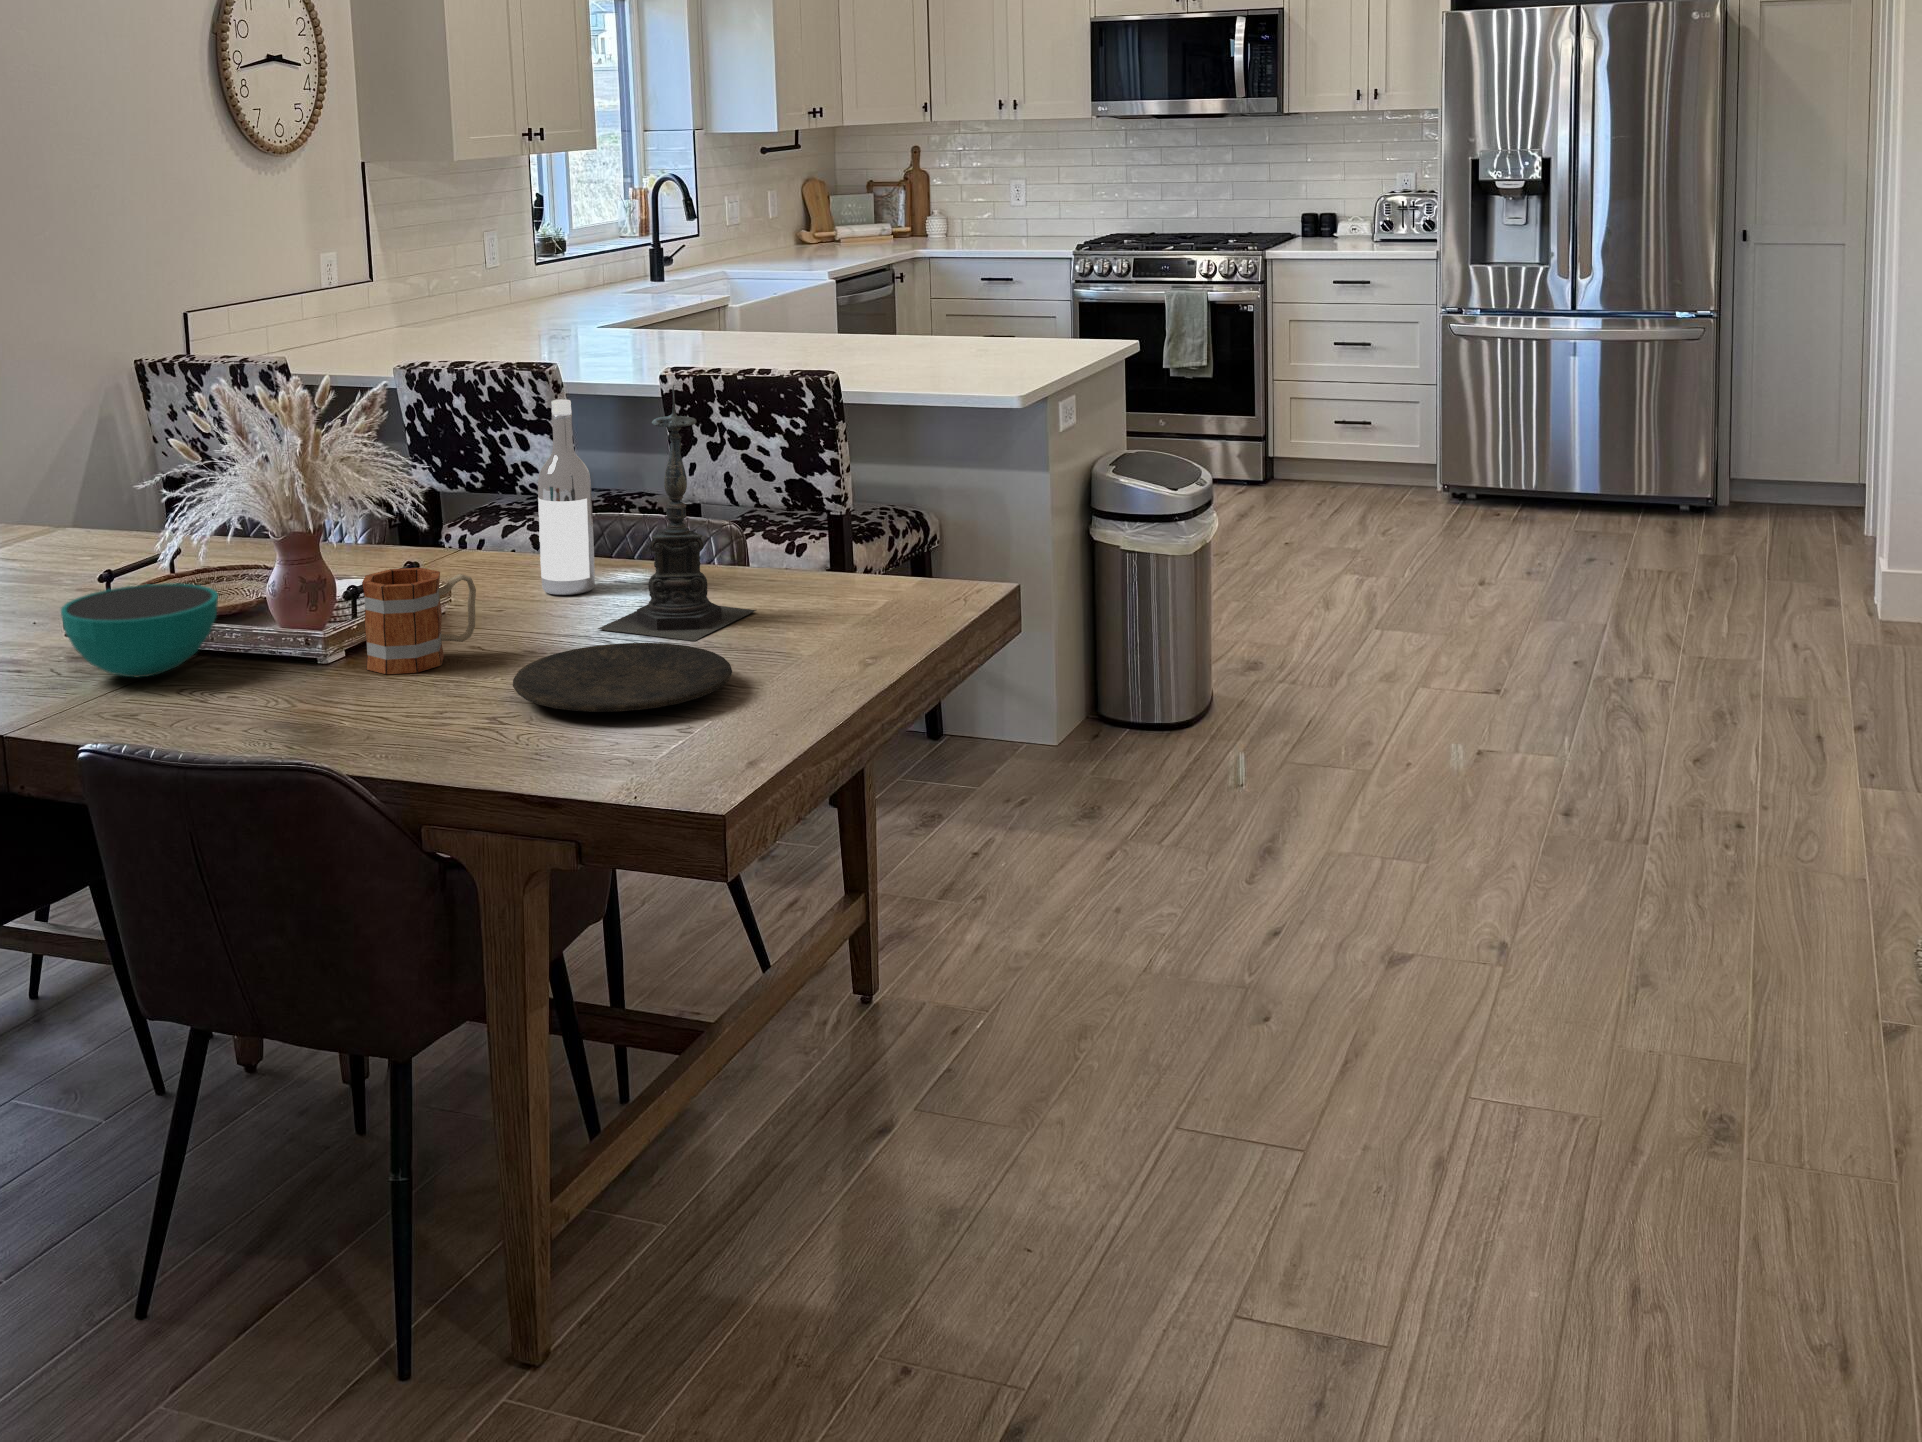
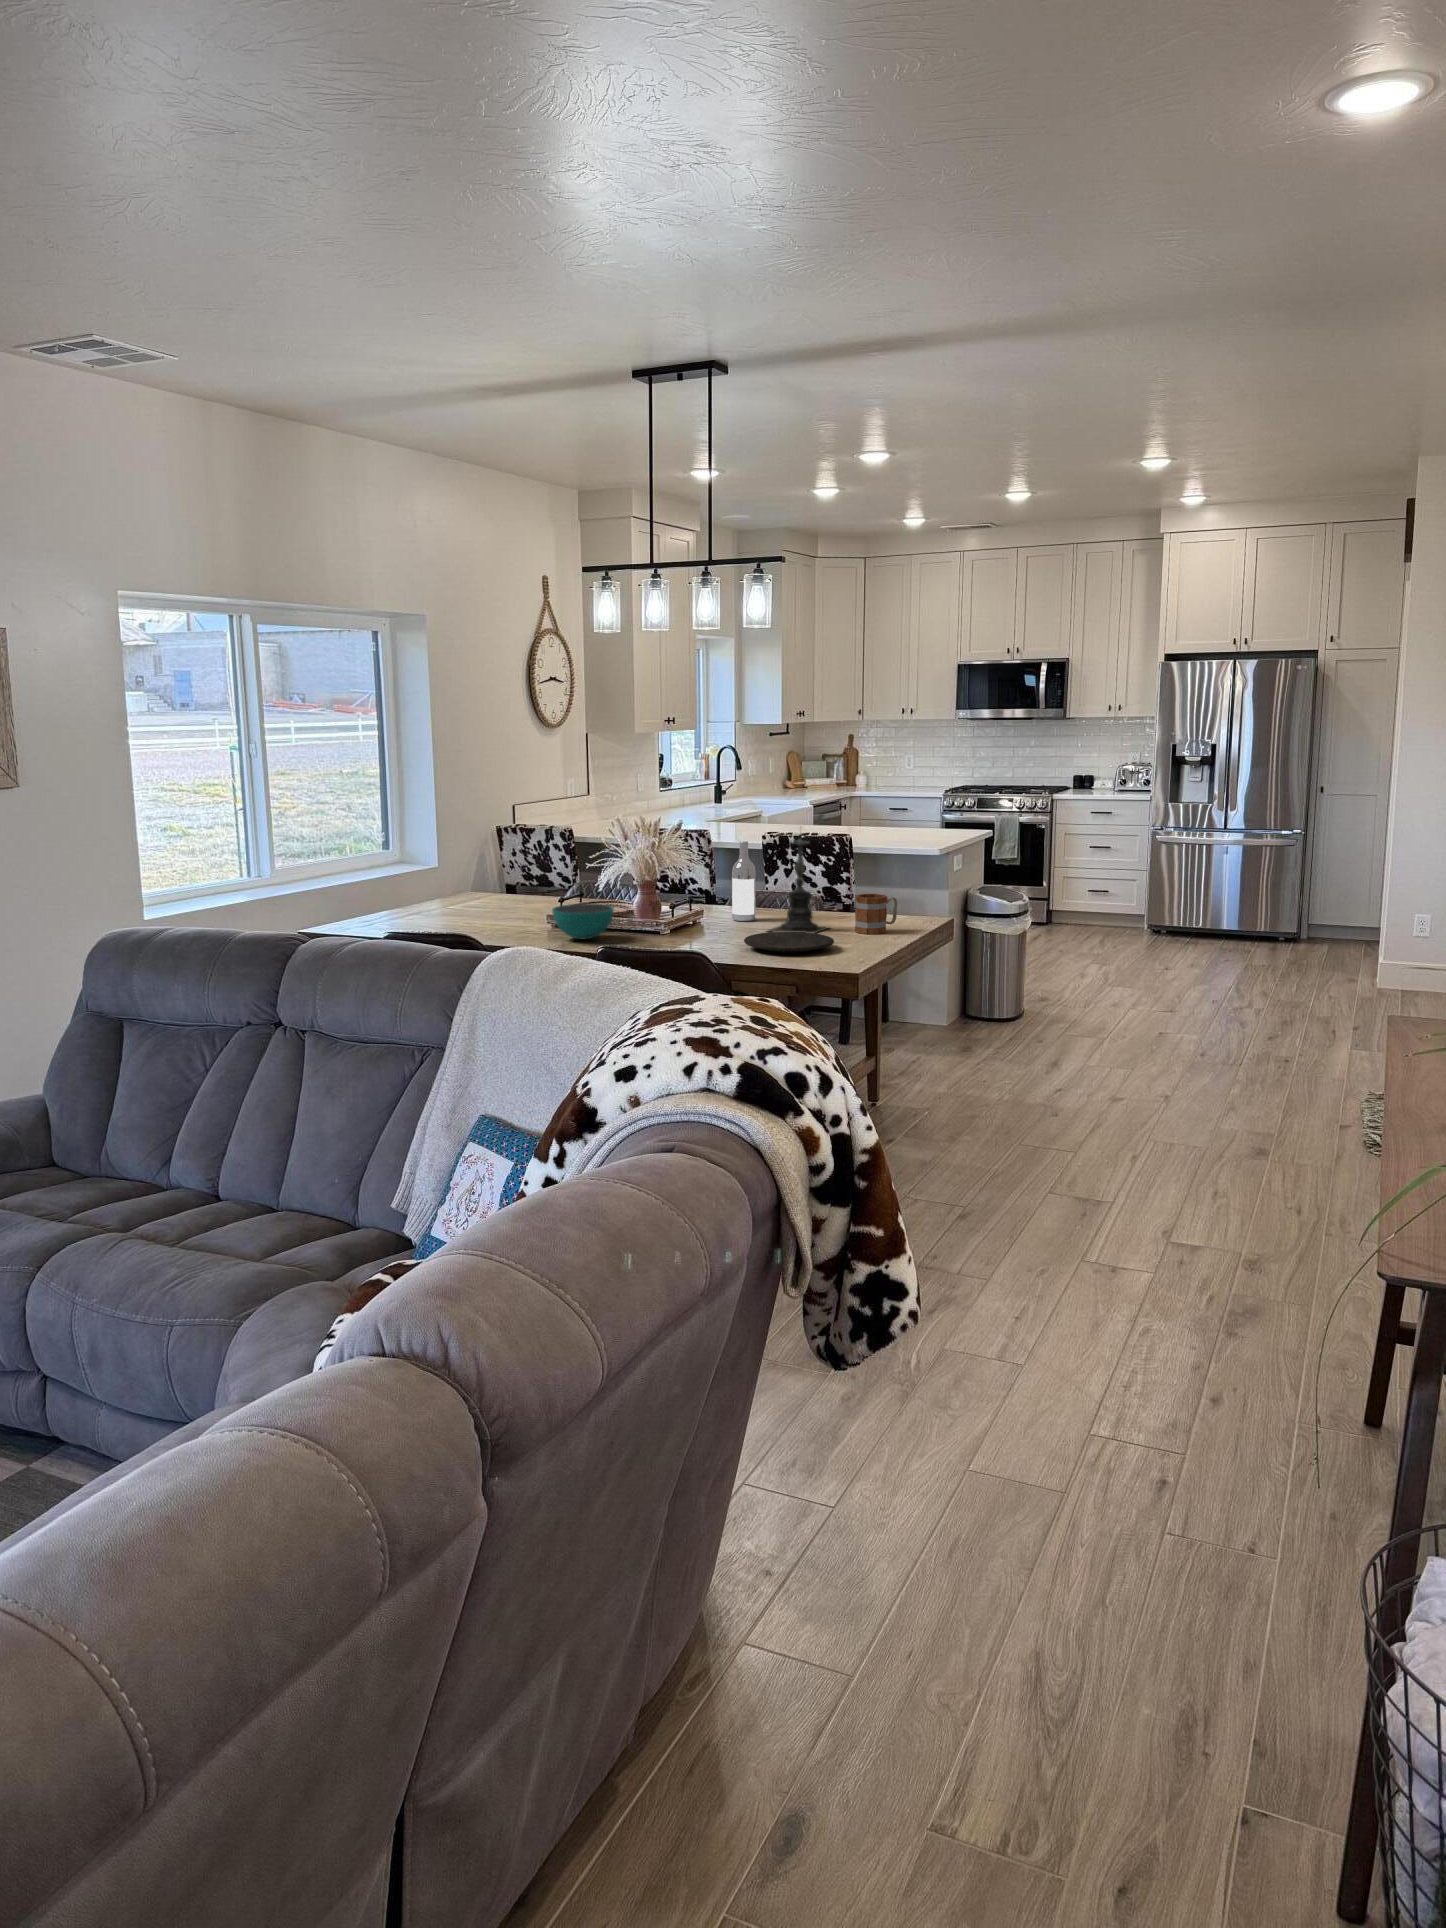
mug: present [362,568,476,674] -> present [855,894,897,934]

